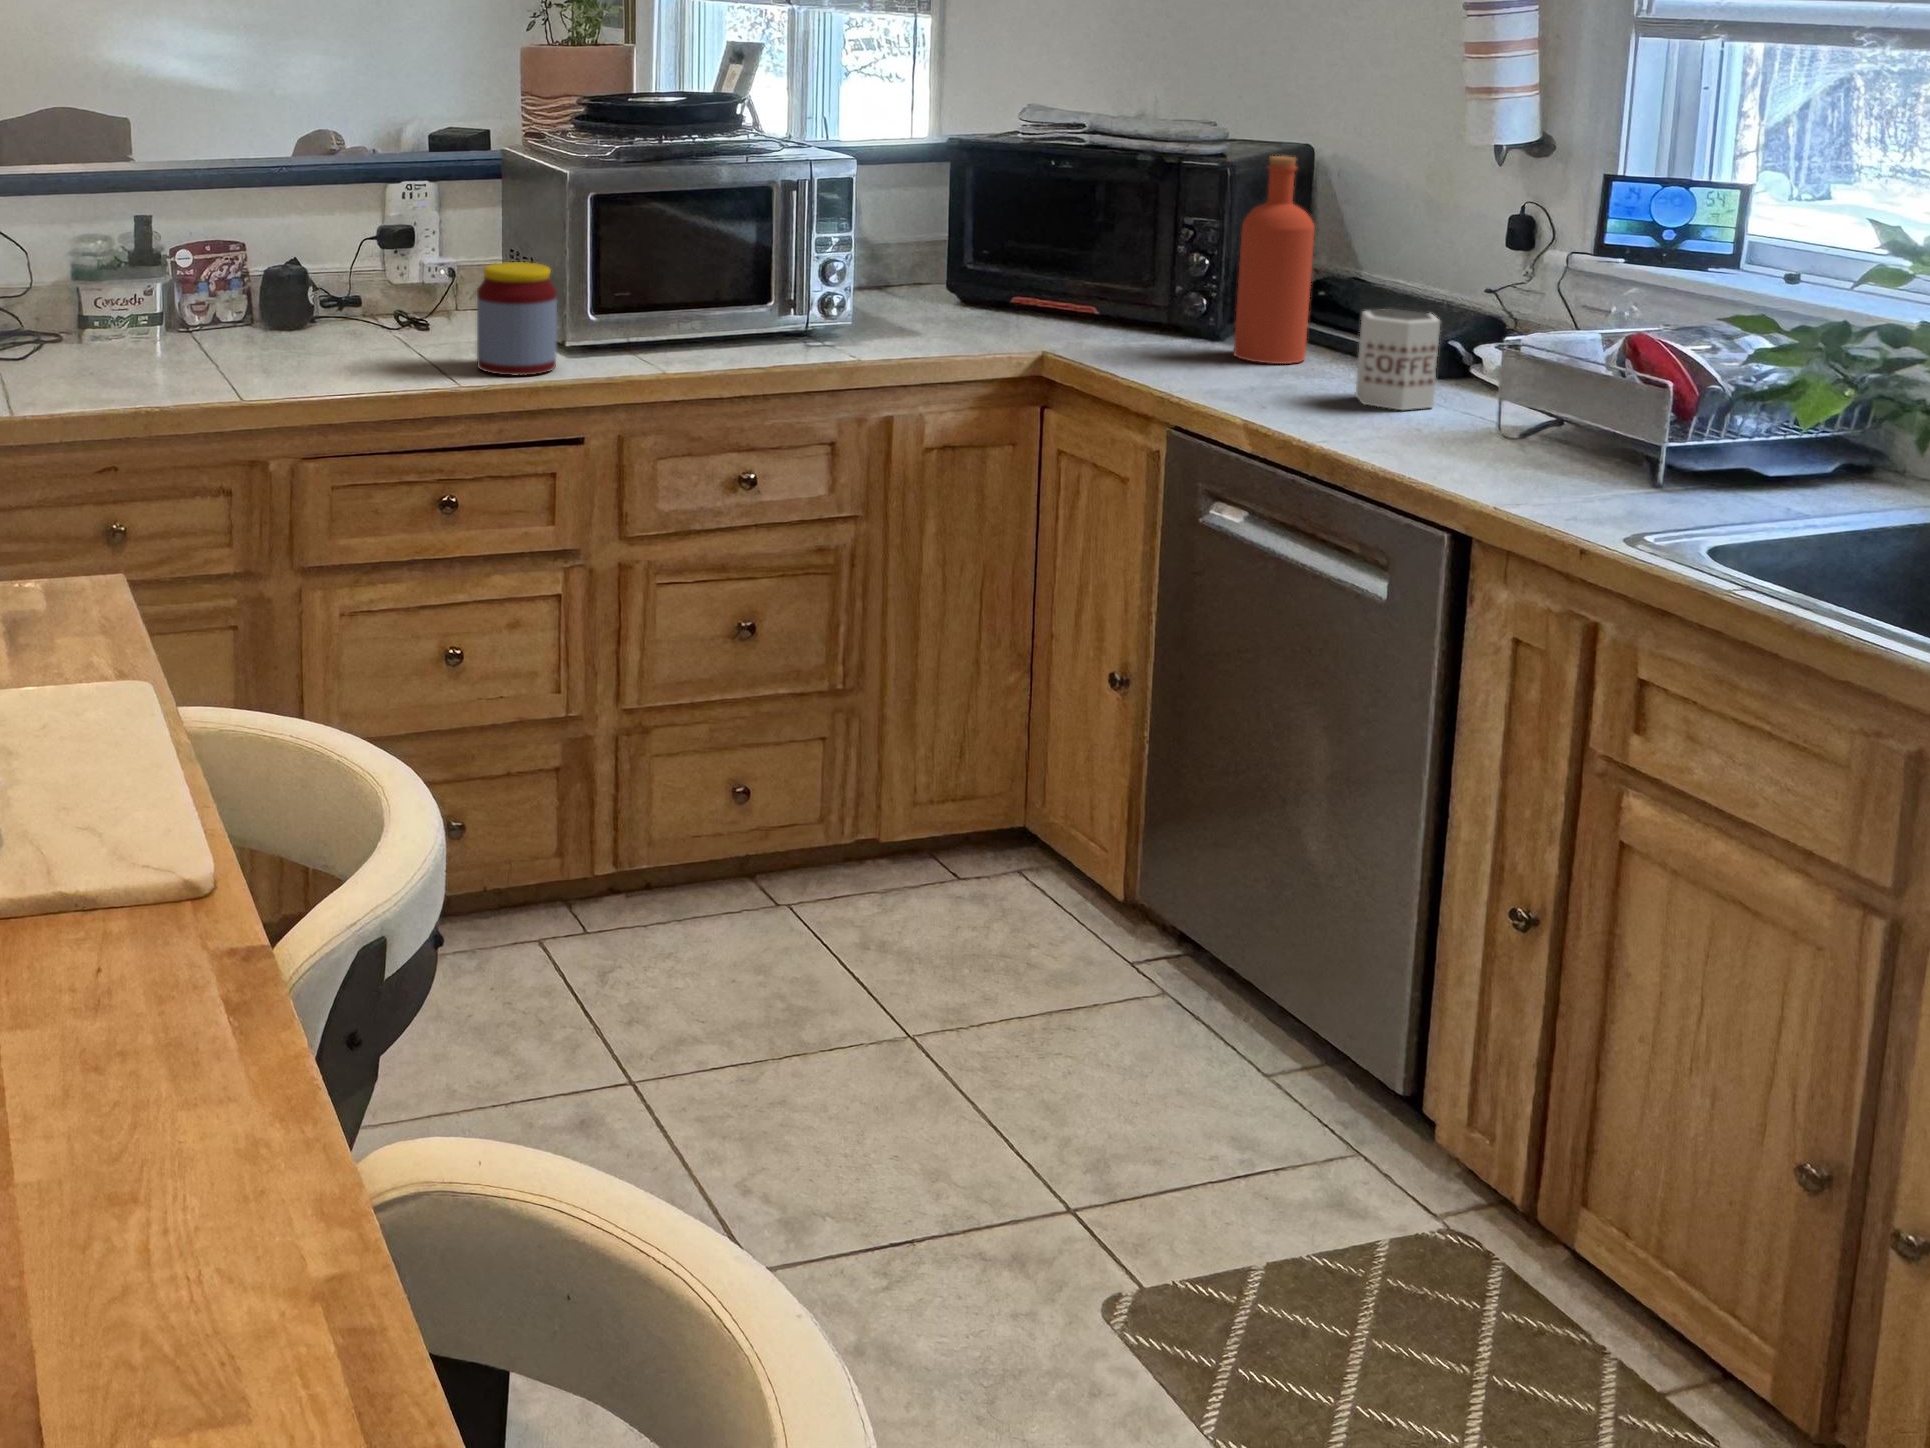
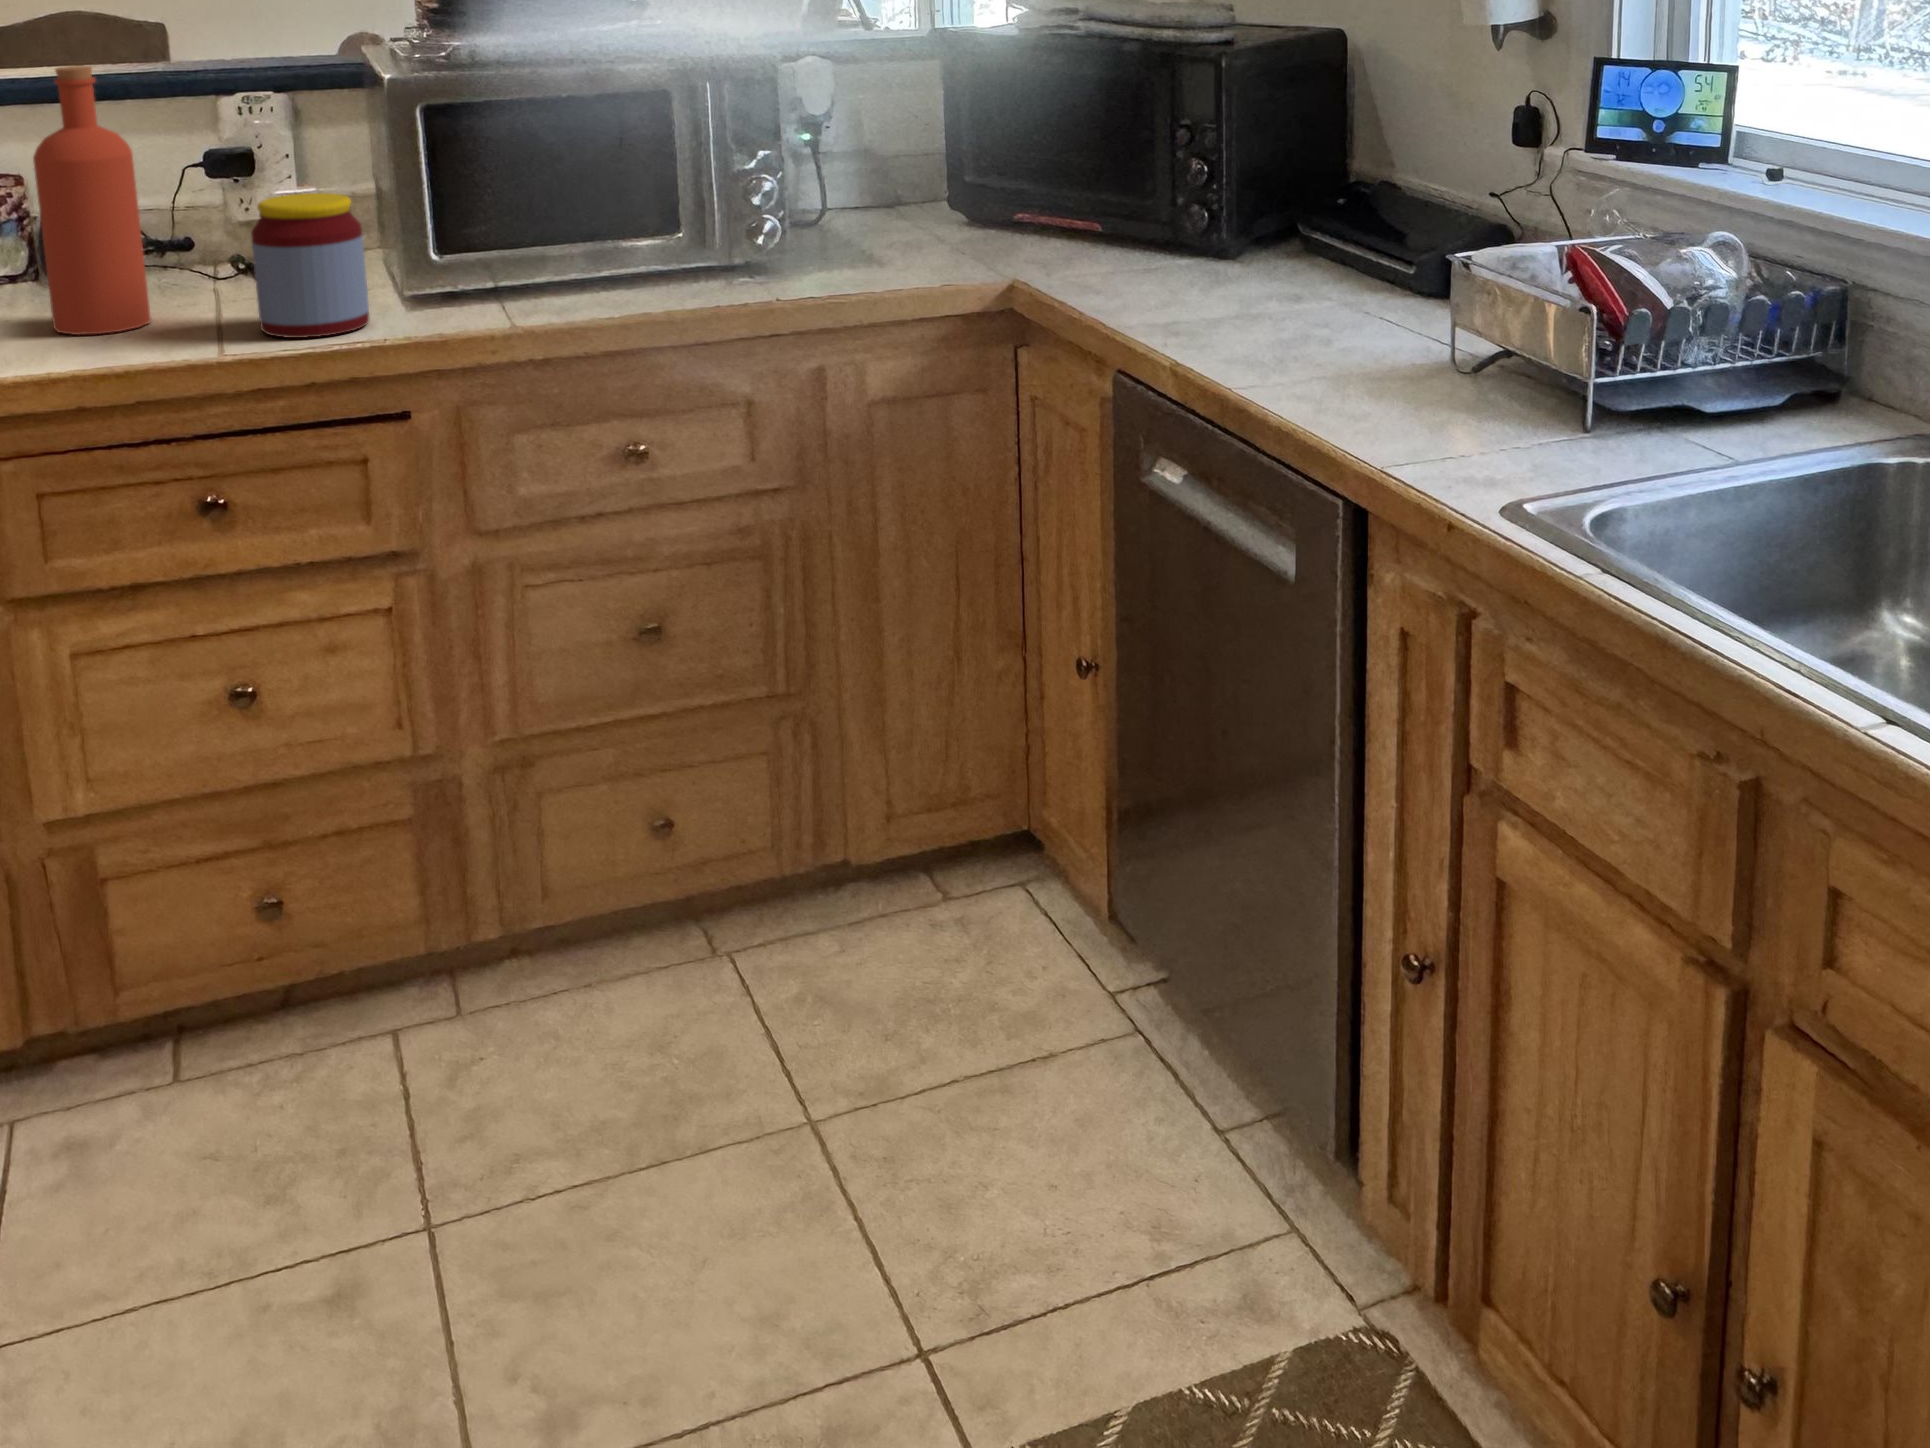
bottle: present [1233,156,1315,364] -> present [33,66,151,335]
mug: present [1356,309,1440,410] -> none [1322,221,1403,342]

